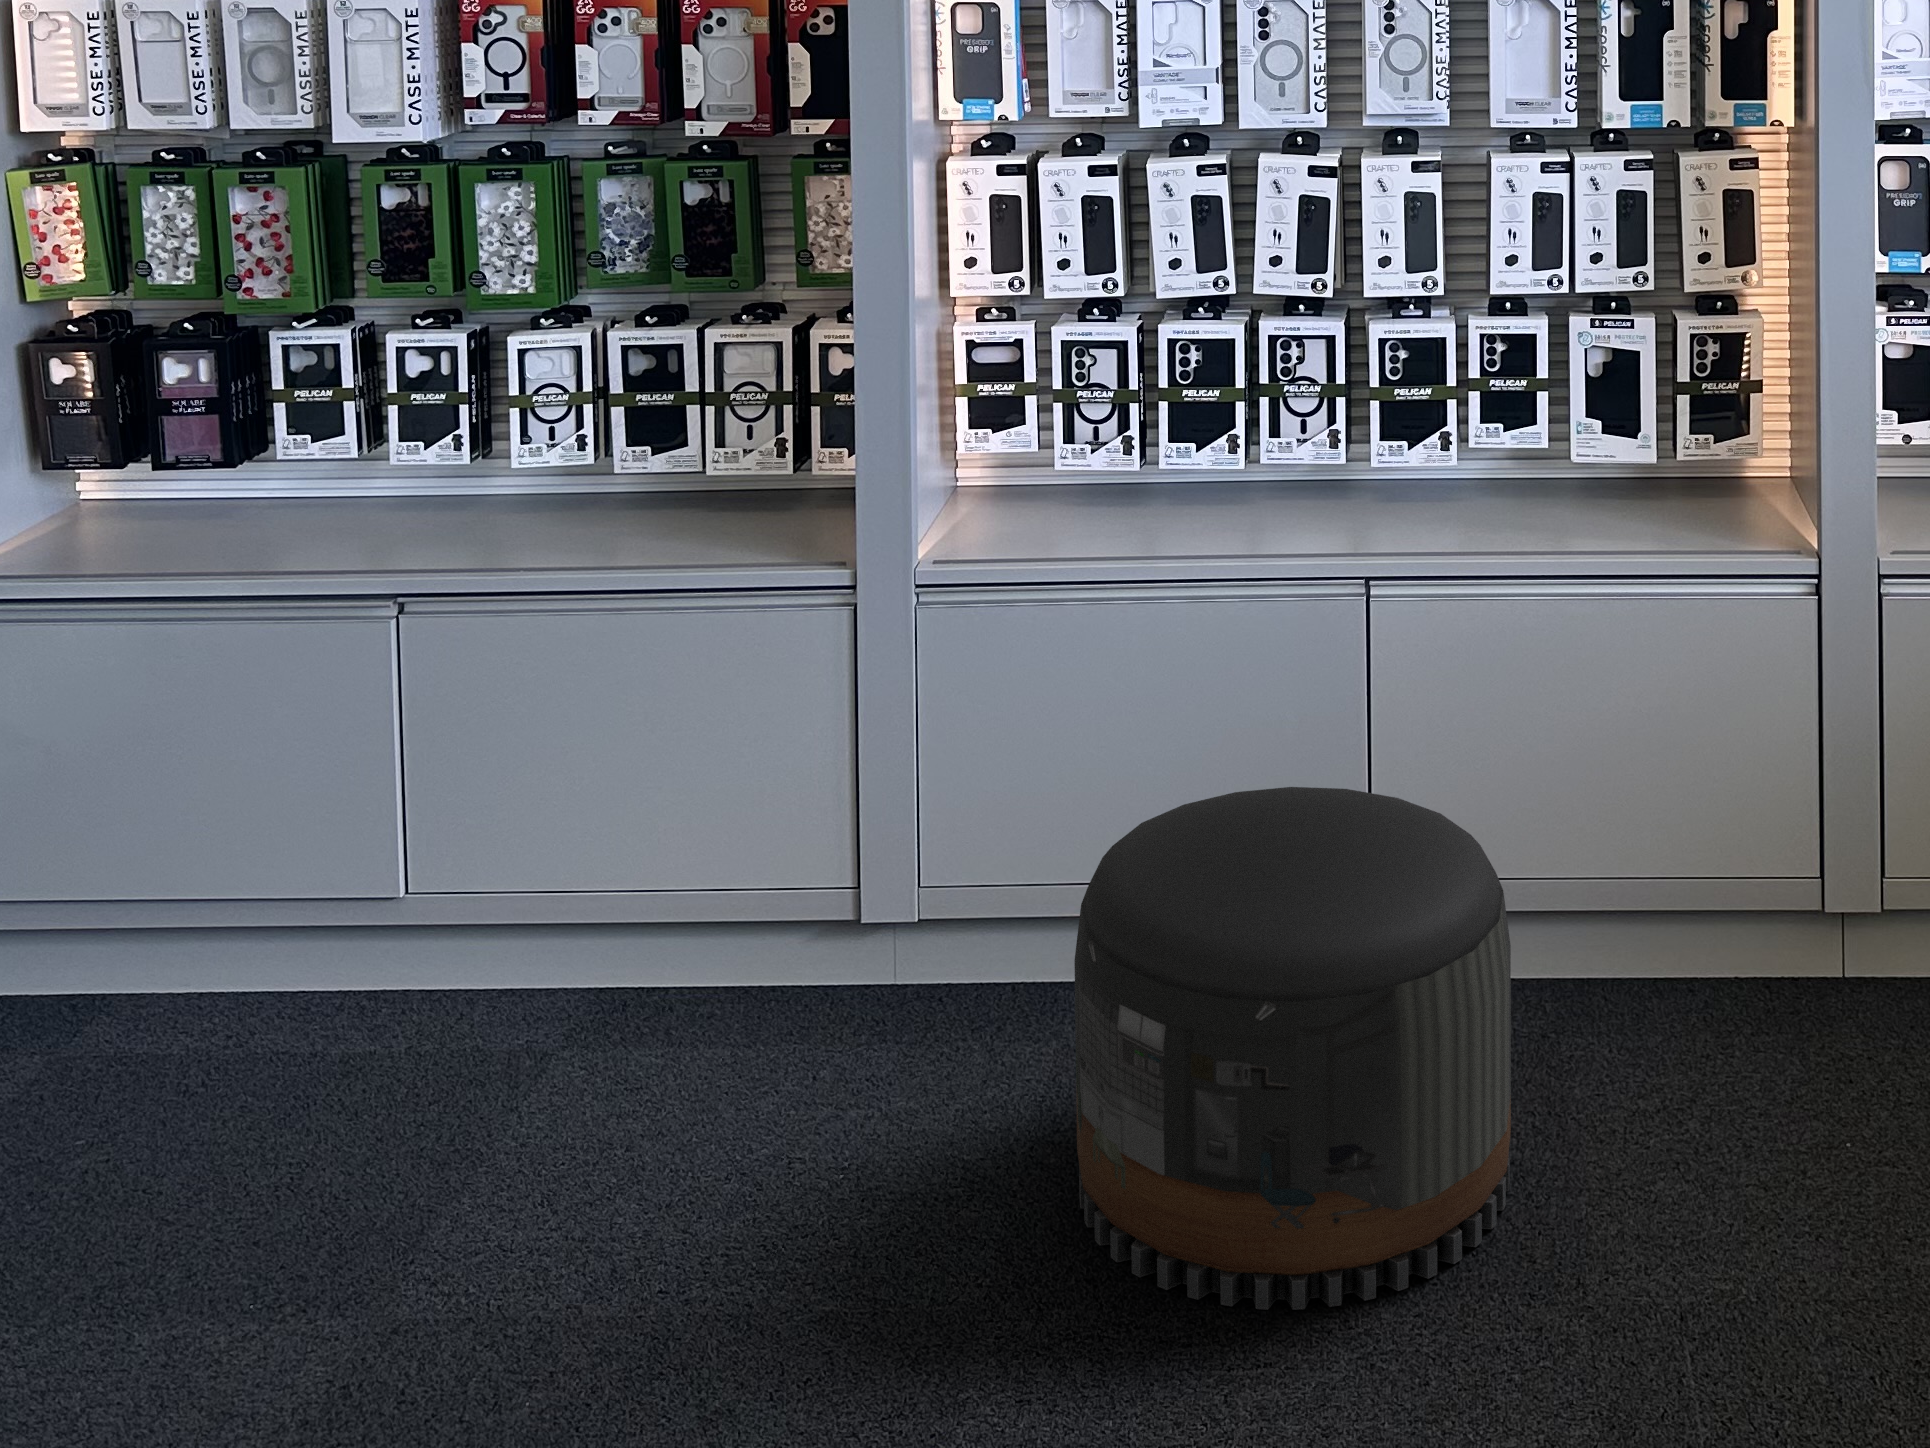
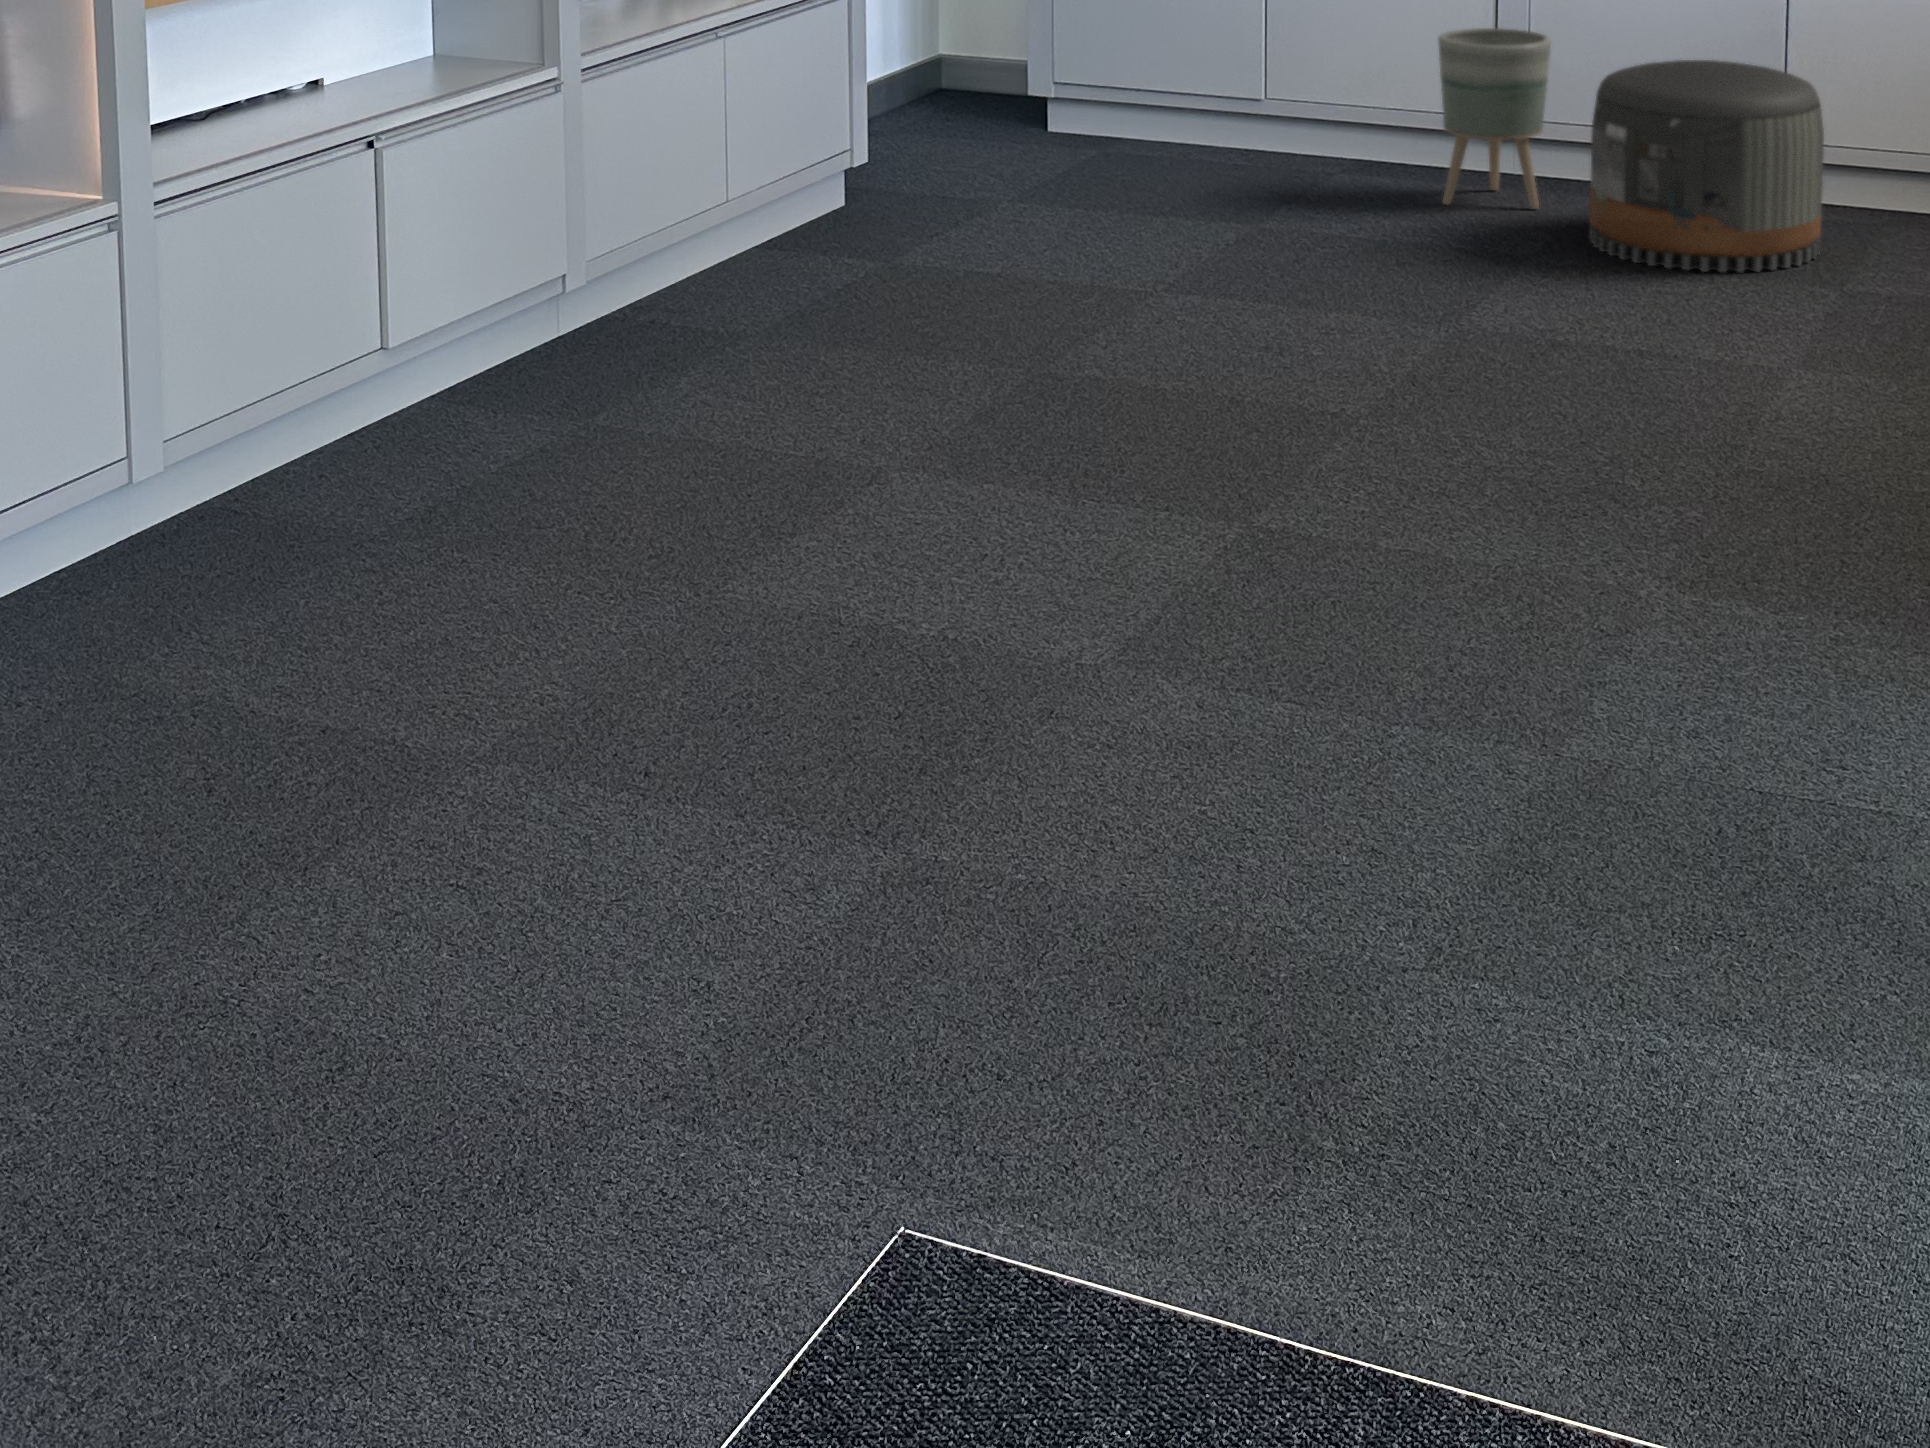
planter: none [749,730,968,1122] -> present [1438,28,1551,209]

